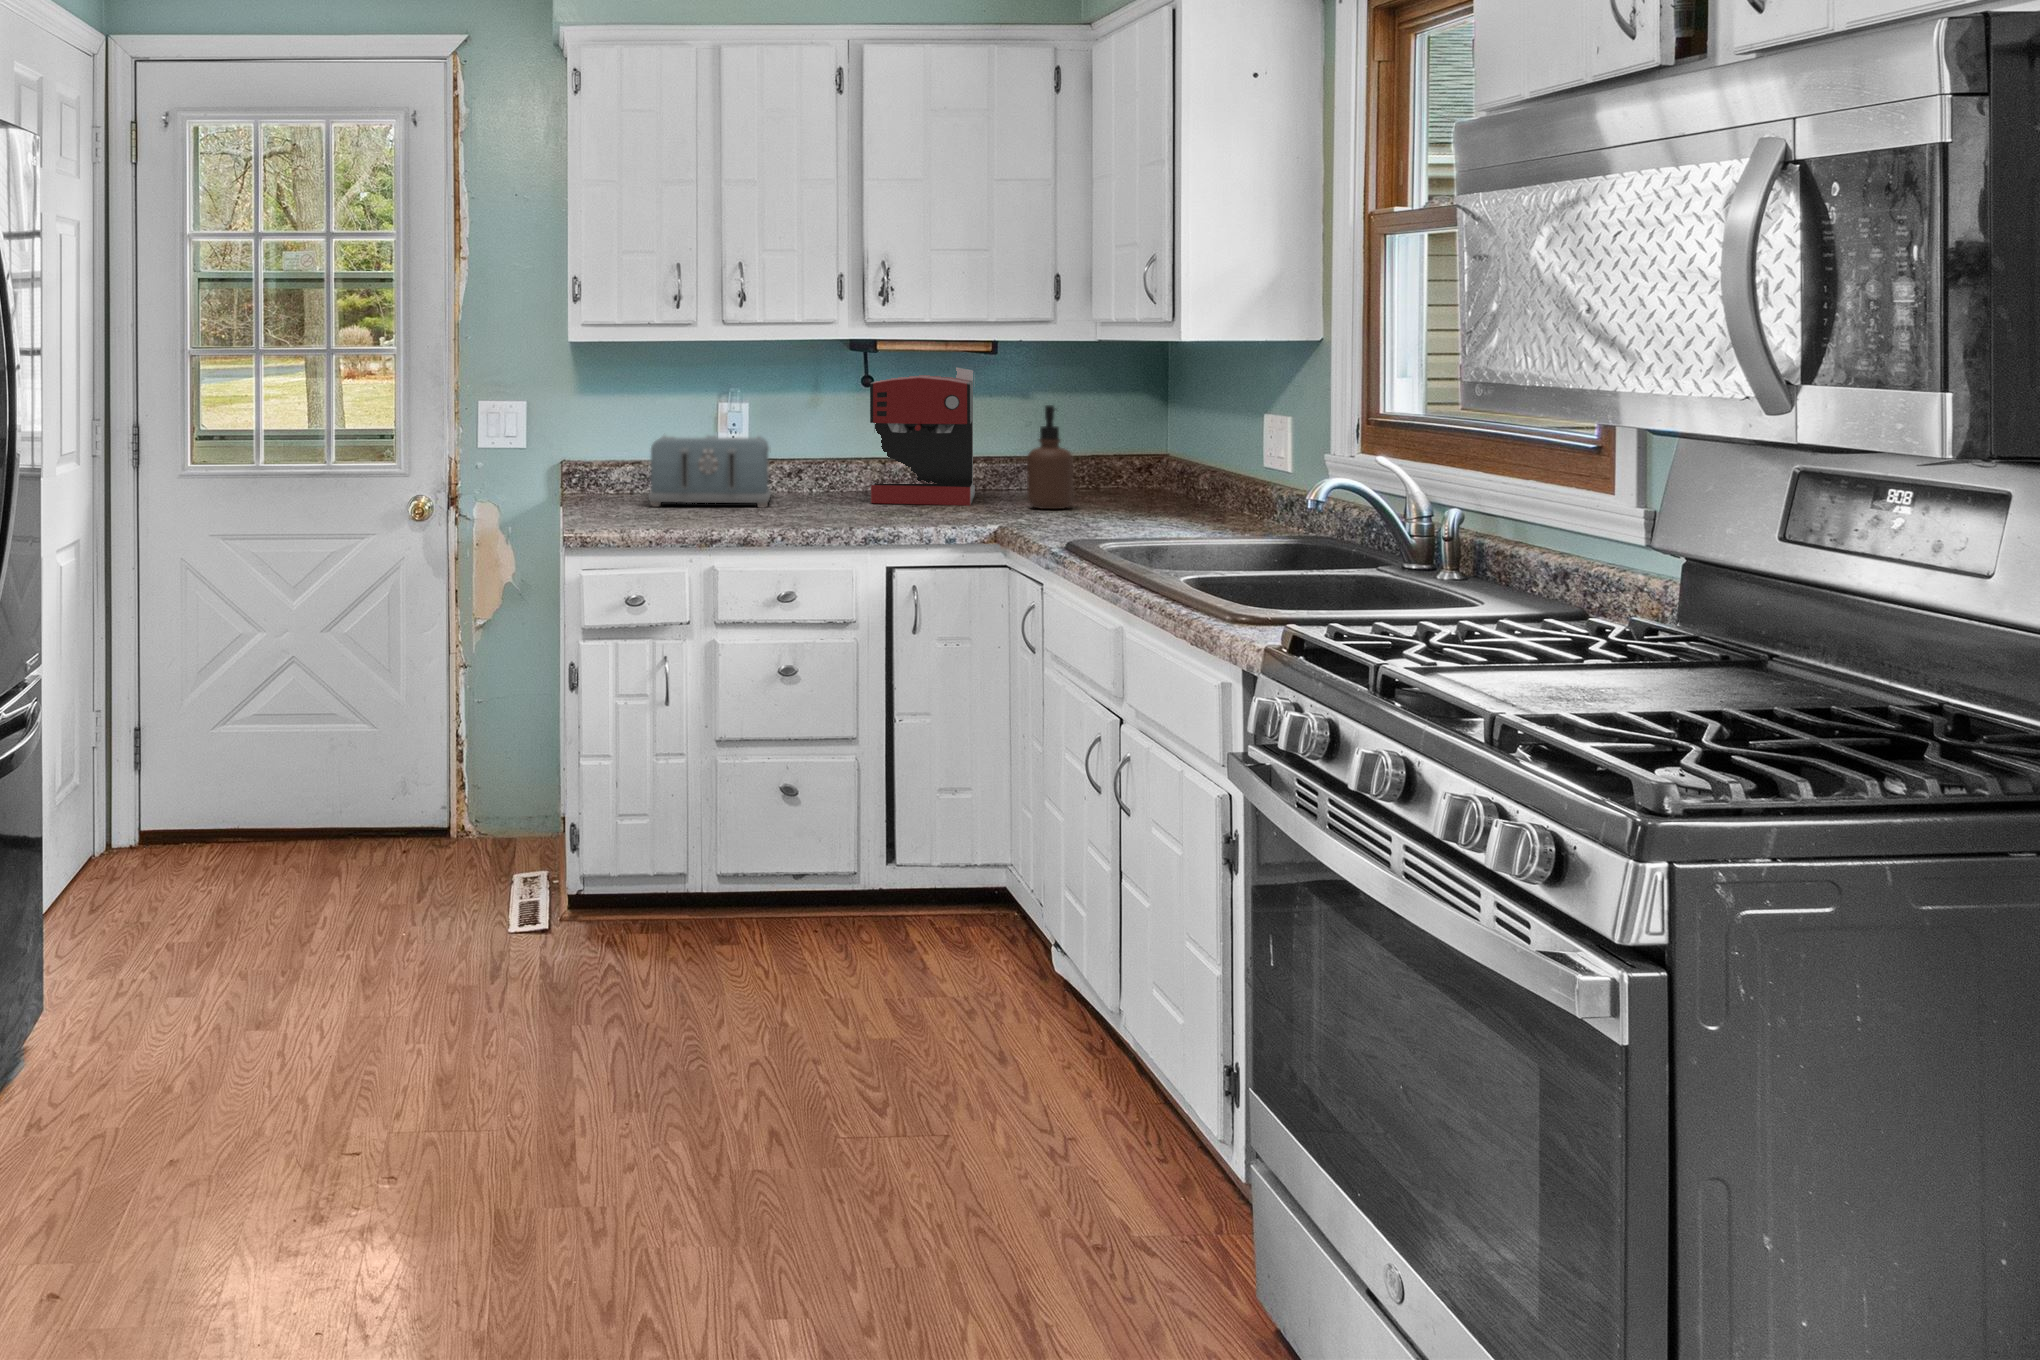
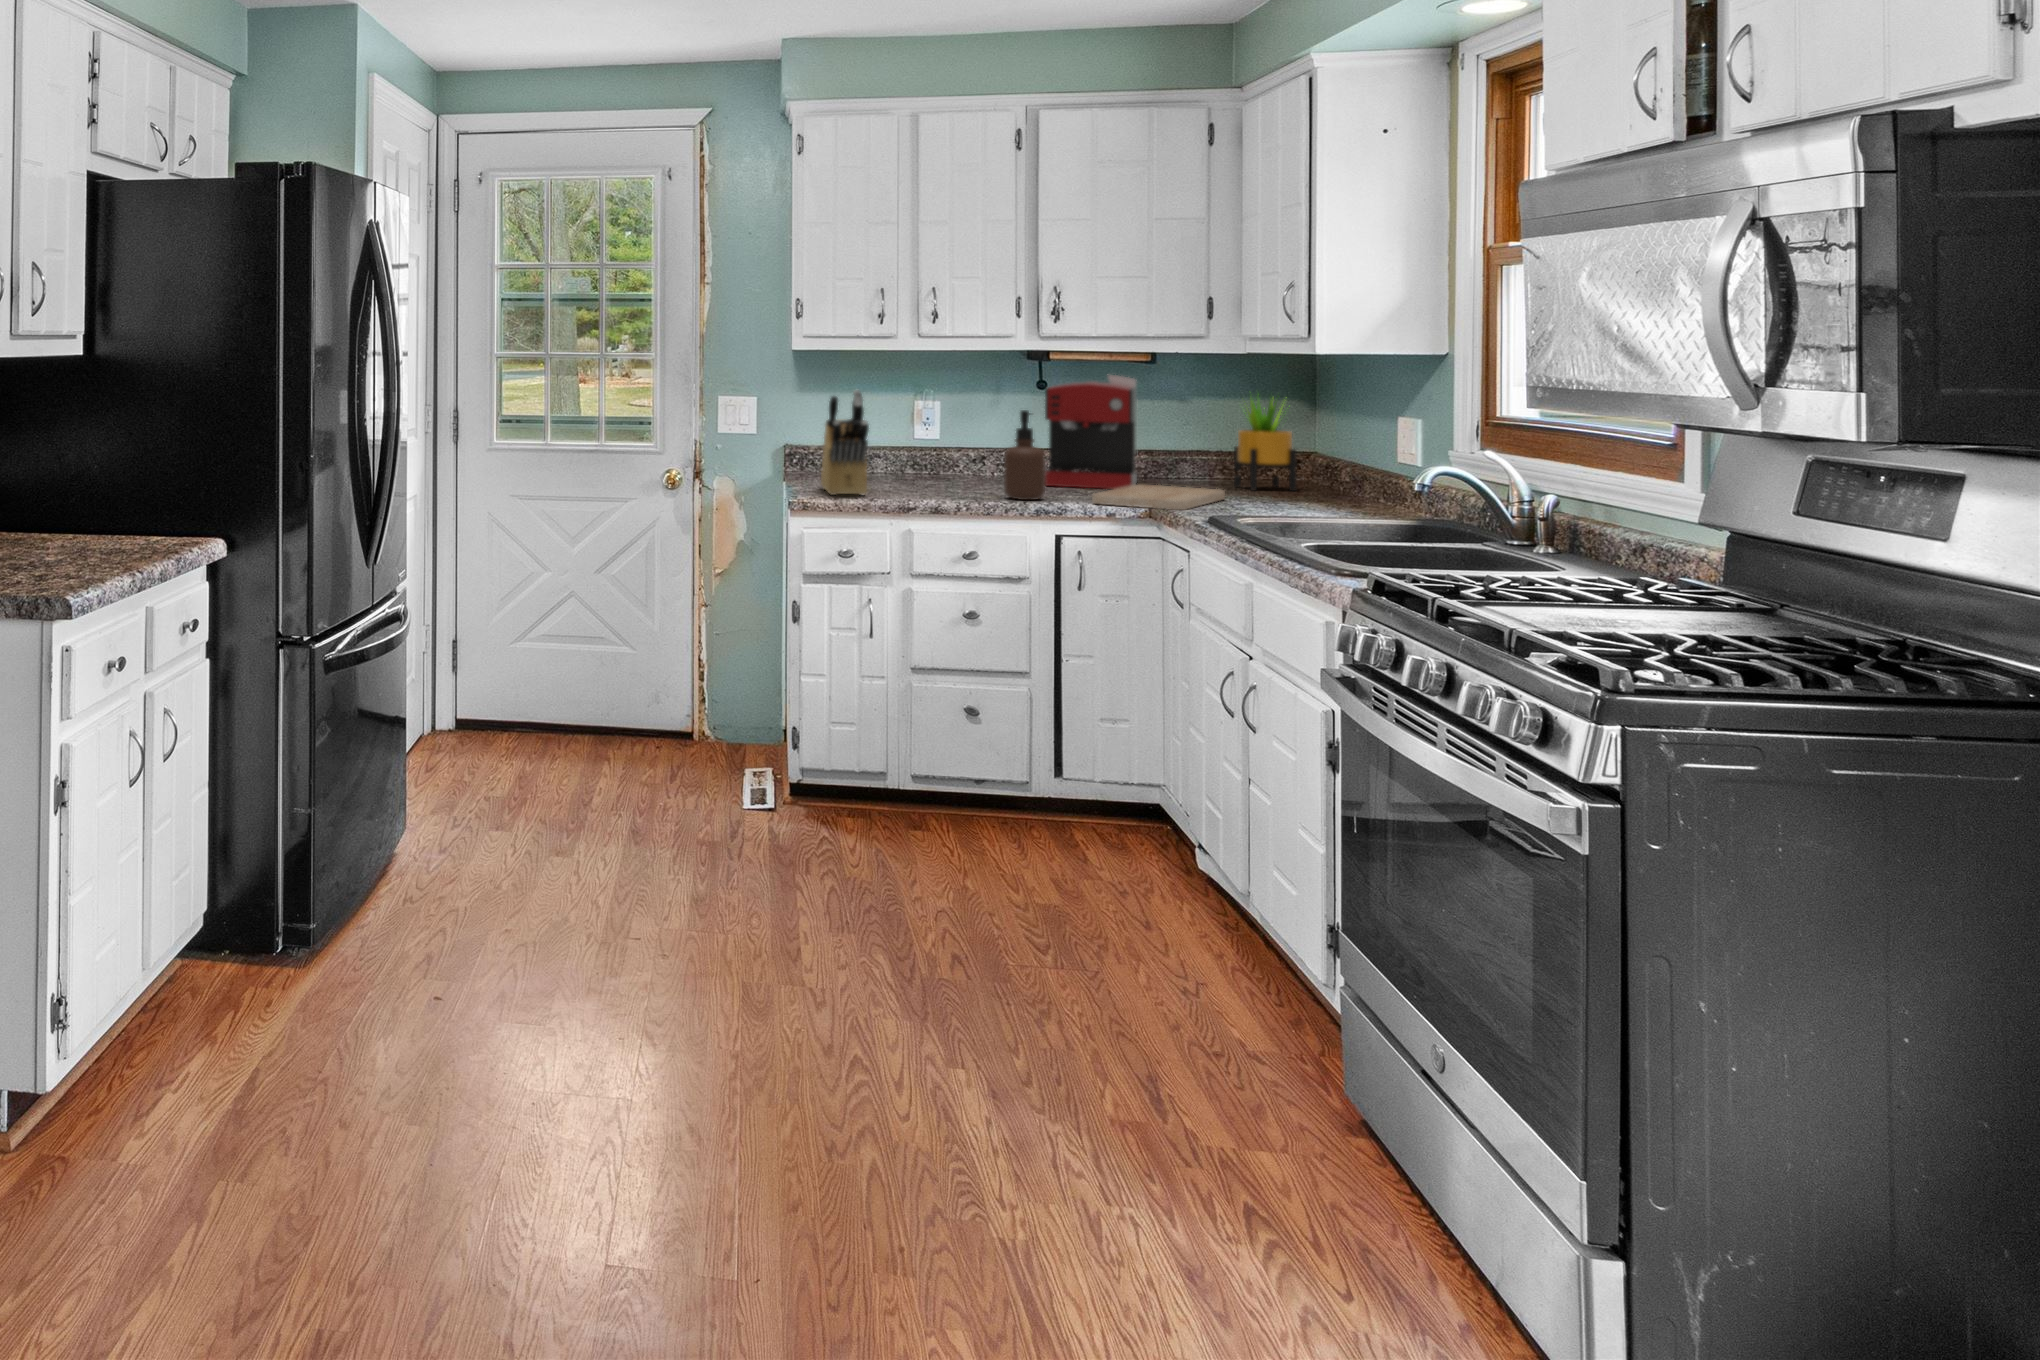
potted plant: none [1080,381,1154,502] -> present [1234,394,1297,491]
knife block: none [602,390,659,526] -> present [821,390,869,495]
soap dispenser: present [1027,405,1073,509] -> present [1004,410,1045,500]
toaster: present [648,436,771,507] -> none [858,425,962,487]
cutting board: none [929,500,1078,533] -> present [1092,485,1225,510]

